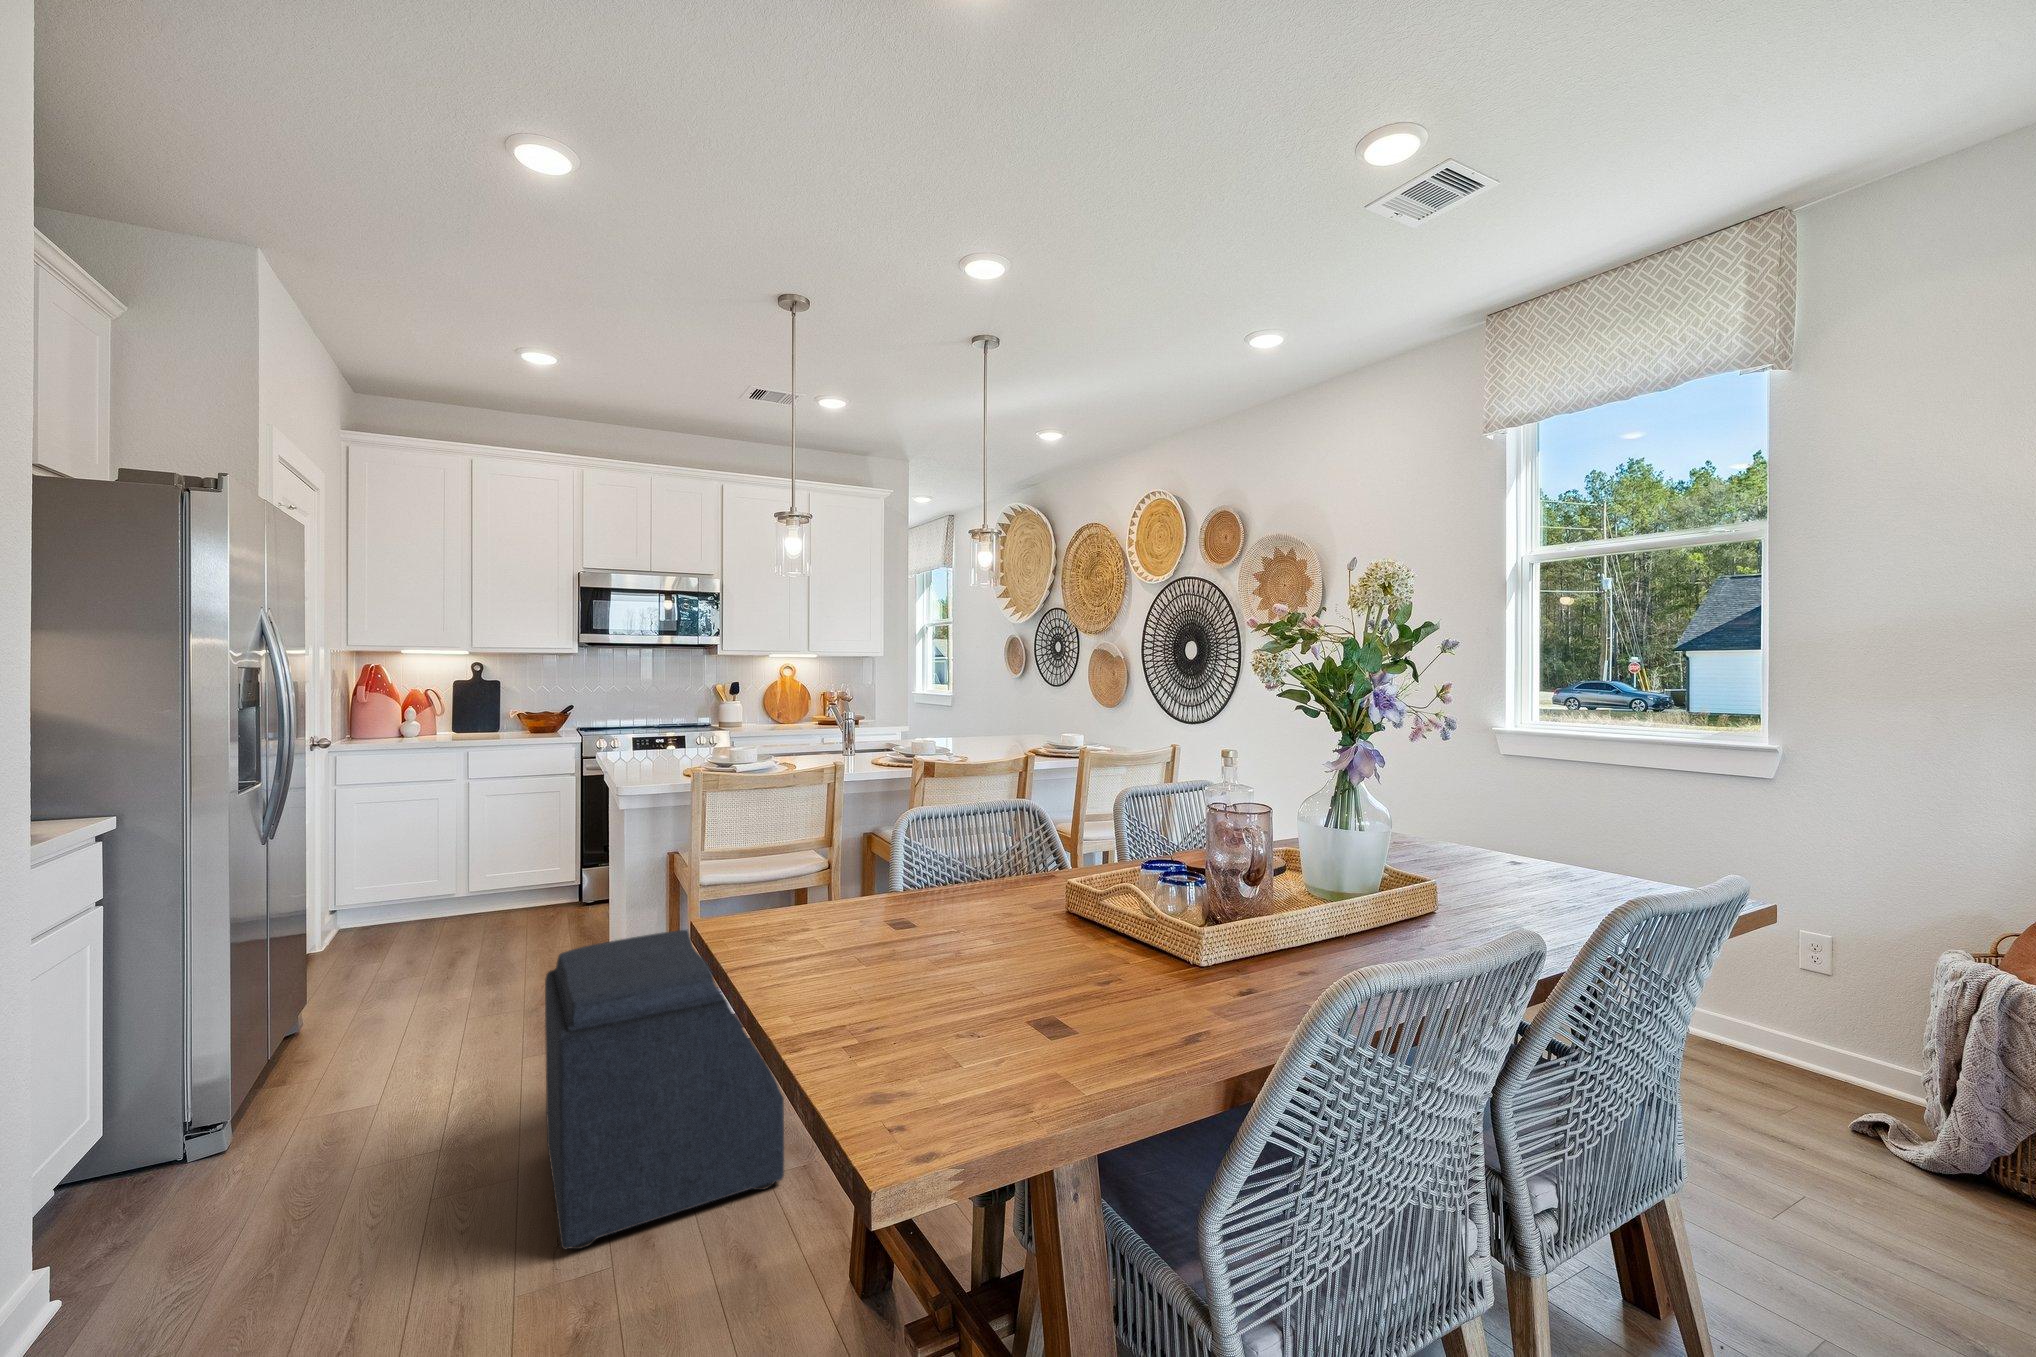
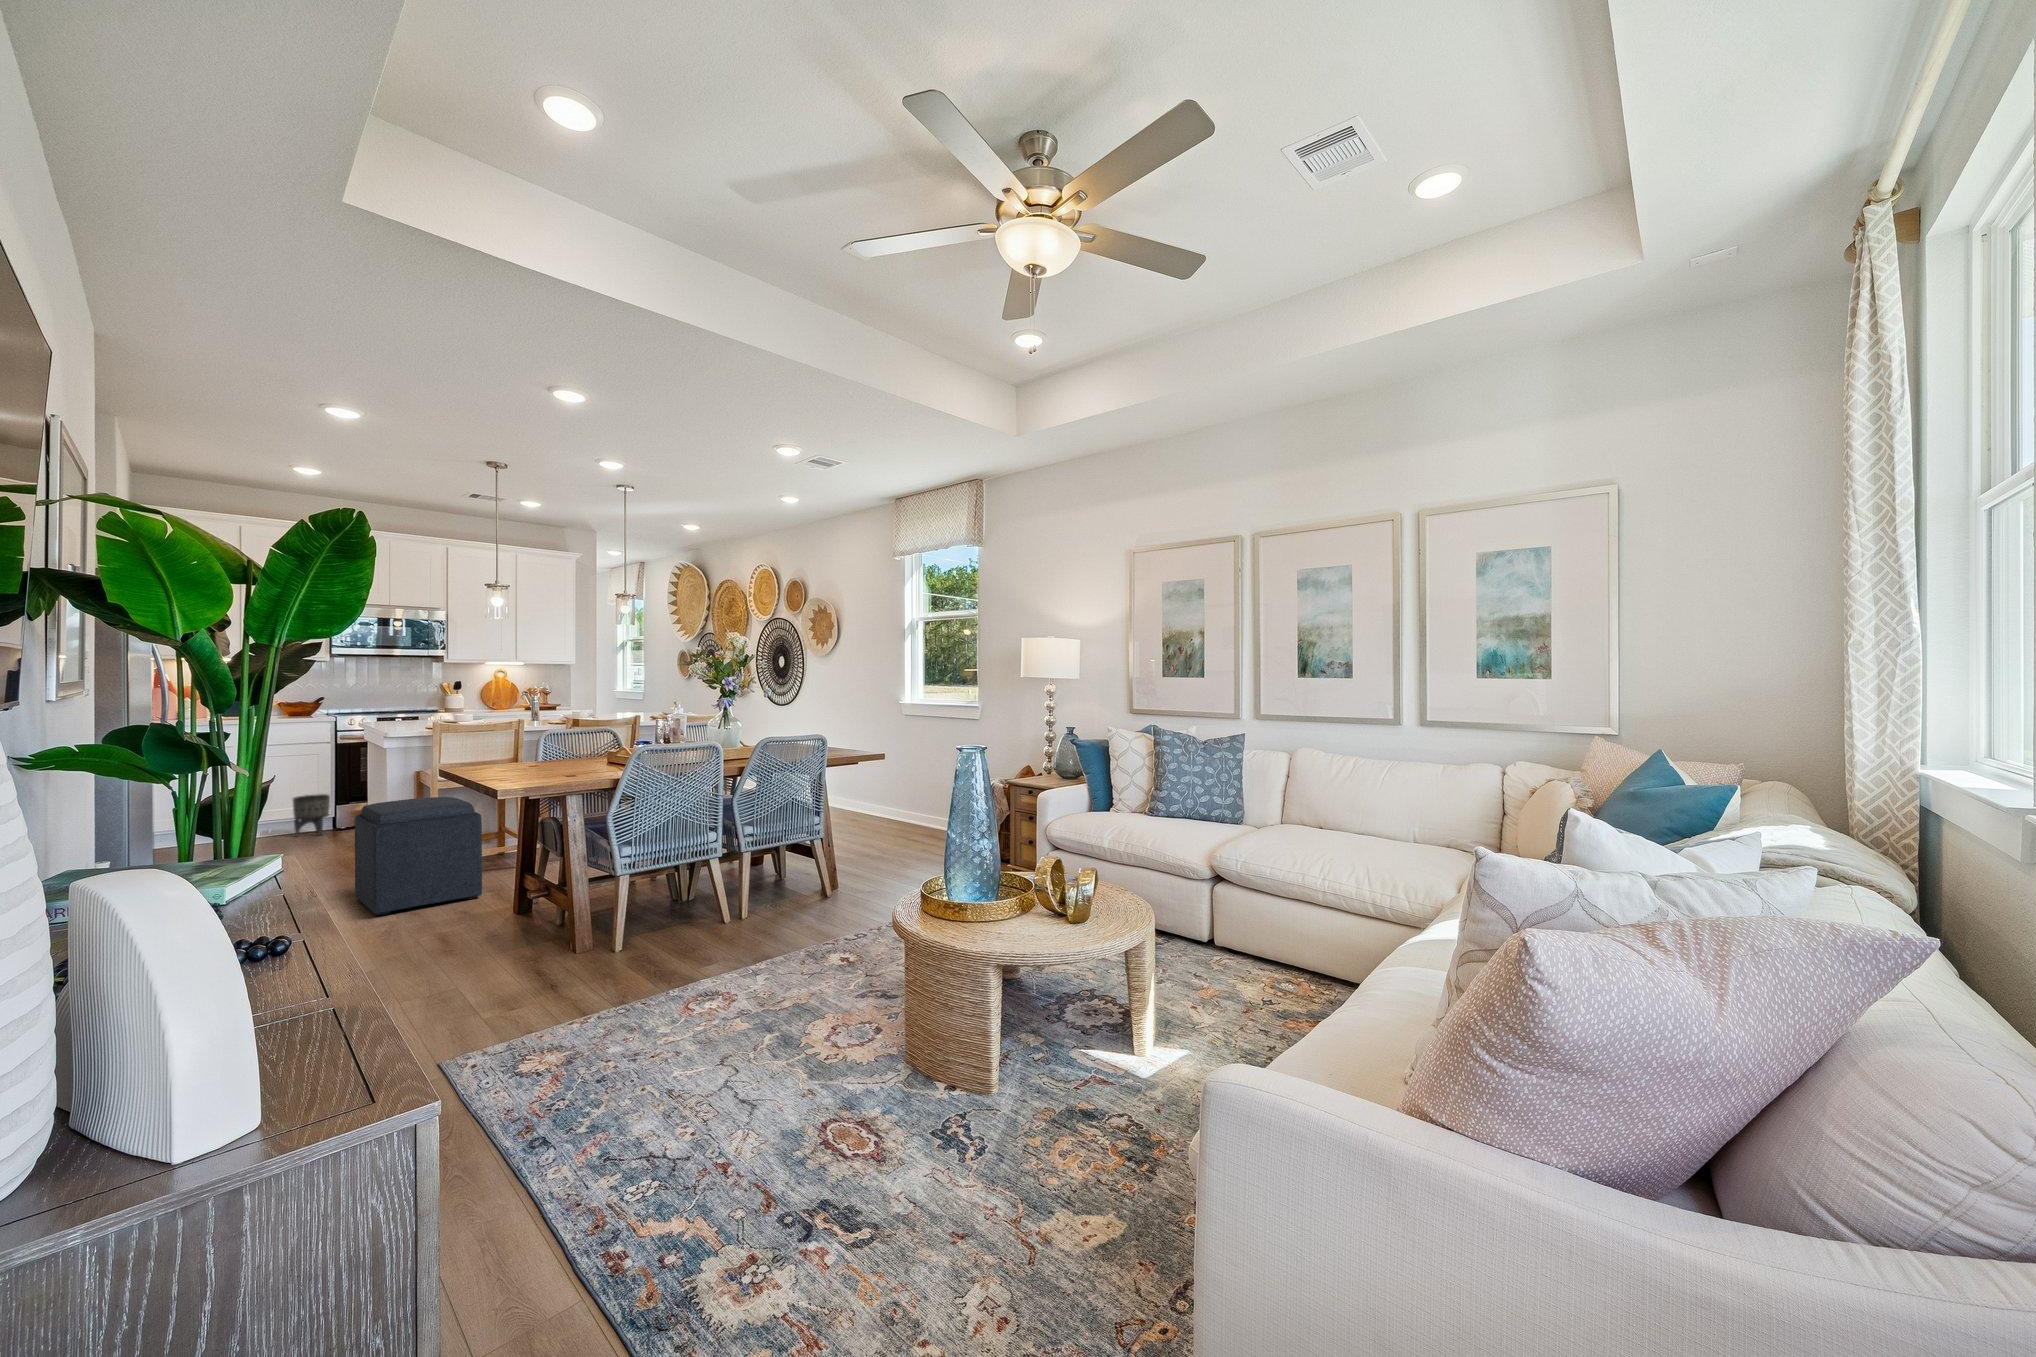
planter: none [519,854,568,920] -> present [293,794,330,837]

